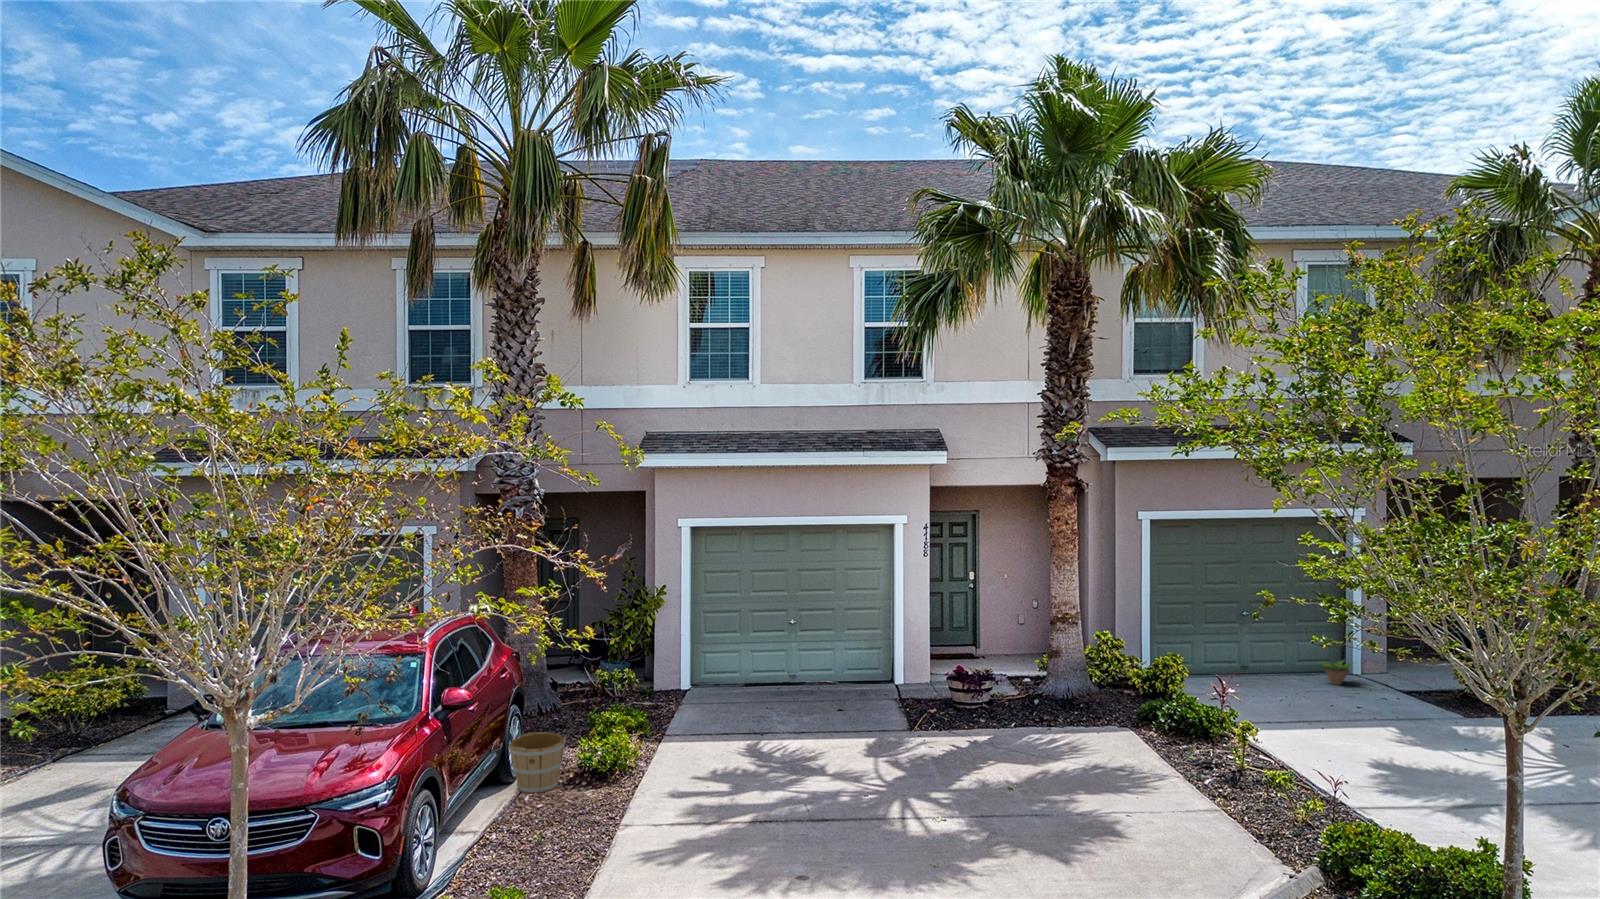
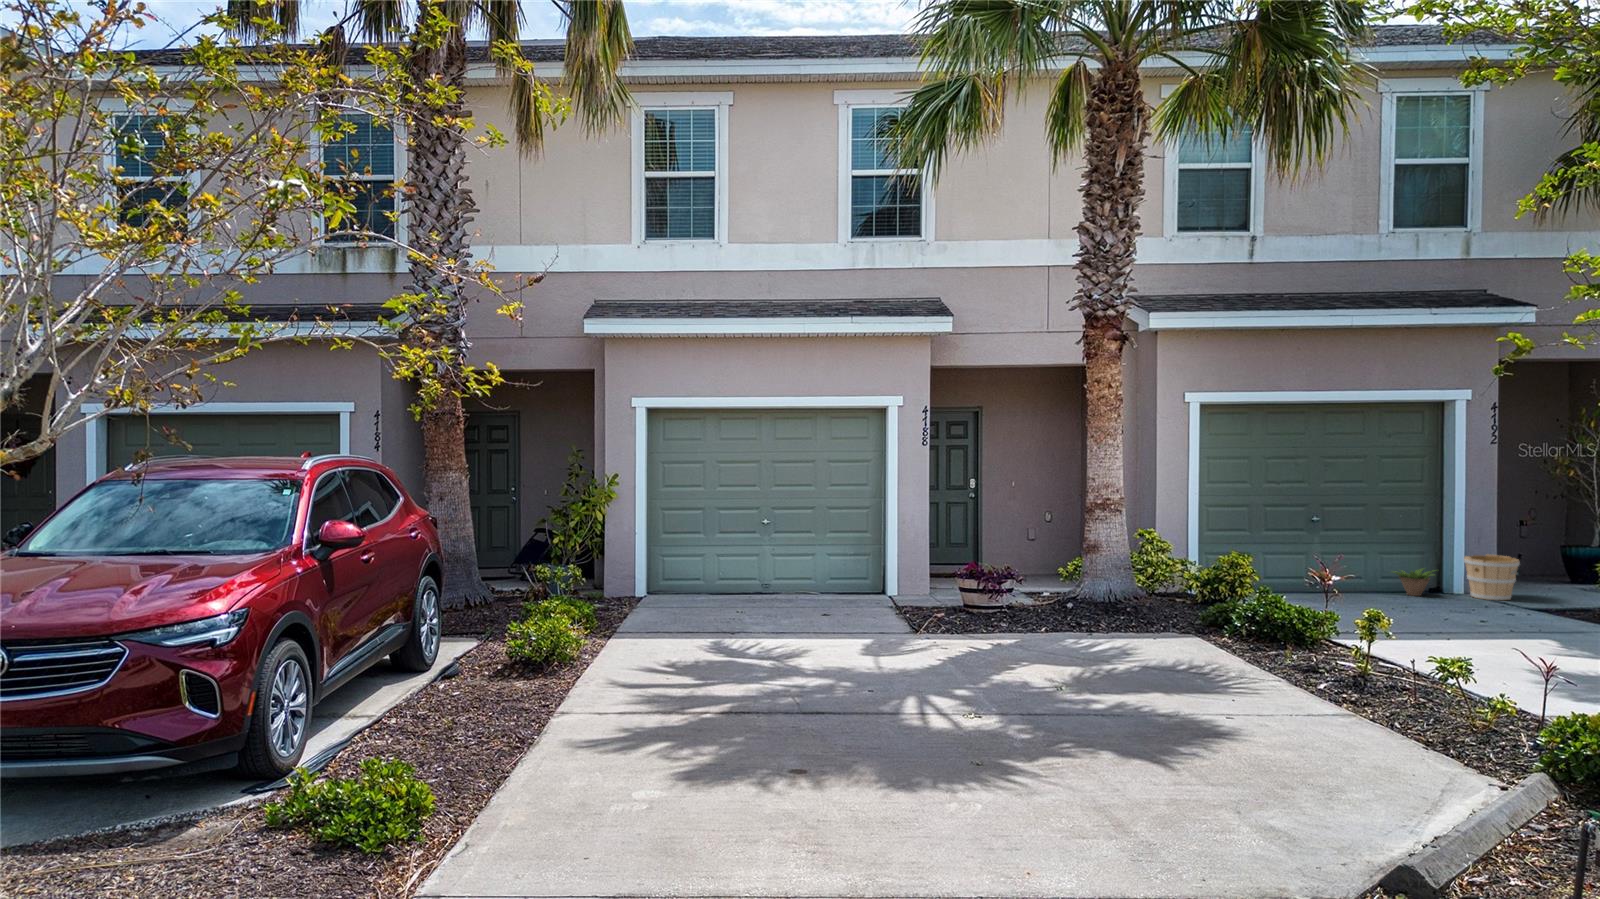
wooden bucket: present [508,732,566,793] -> present [1464,554,1520,600]

